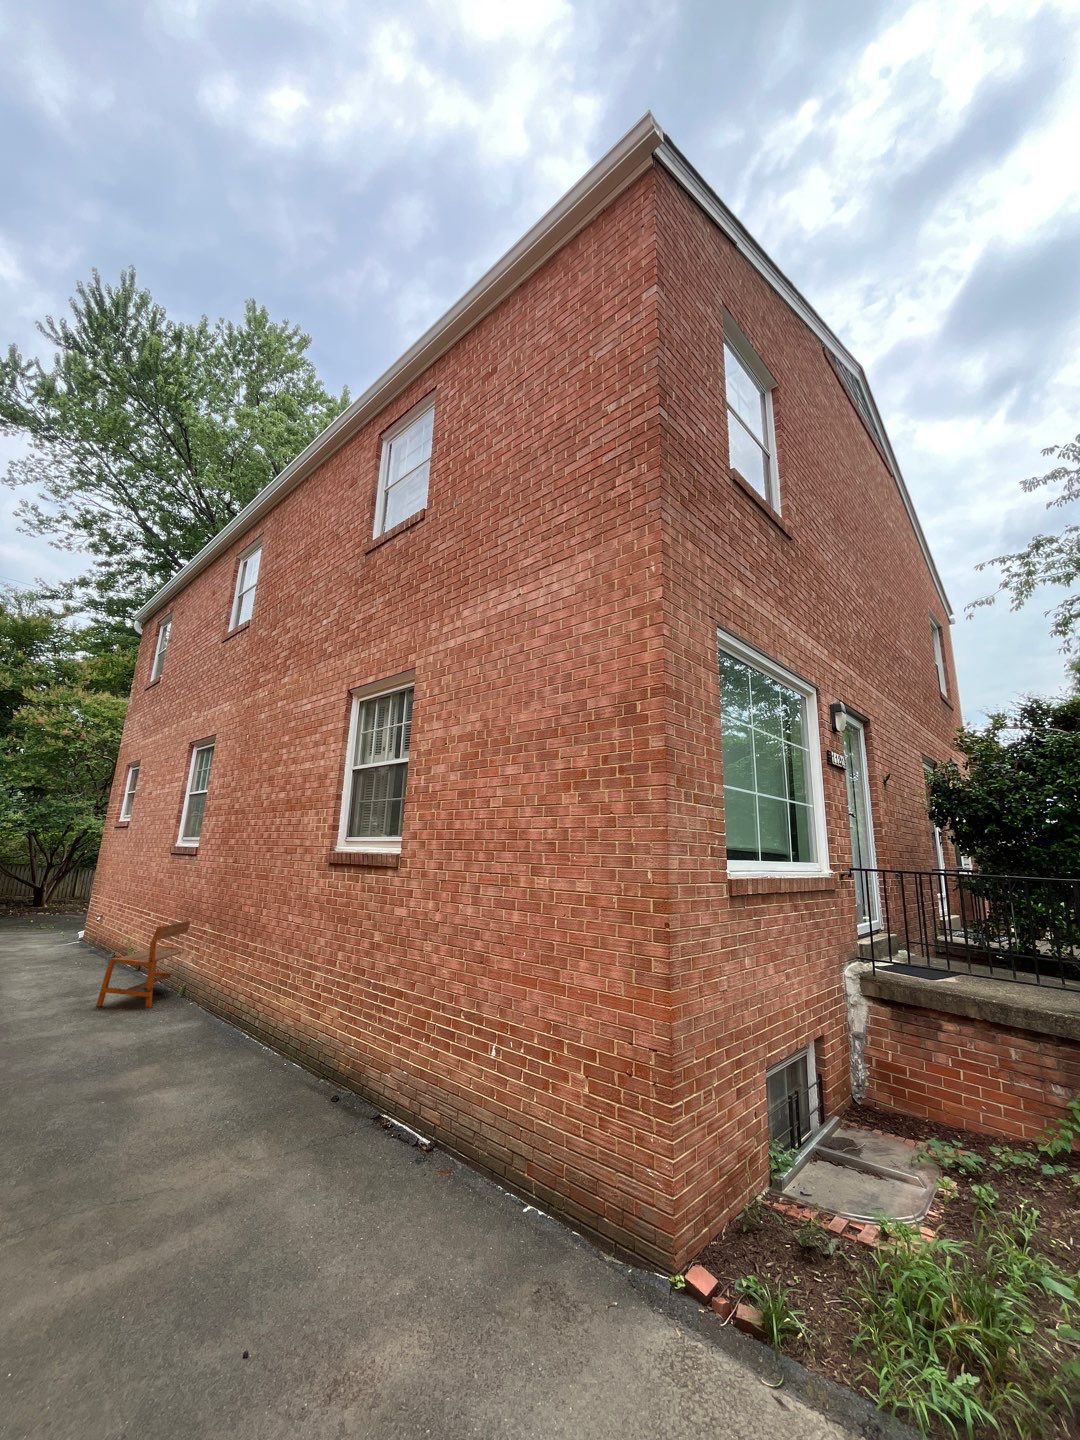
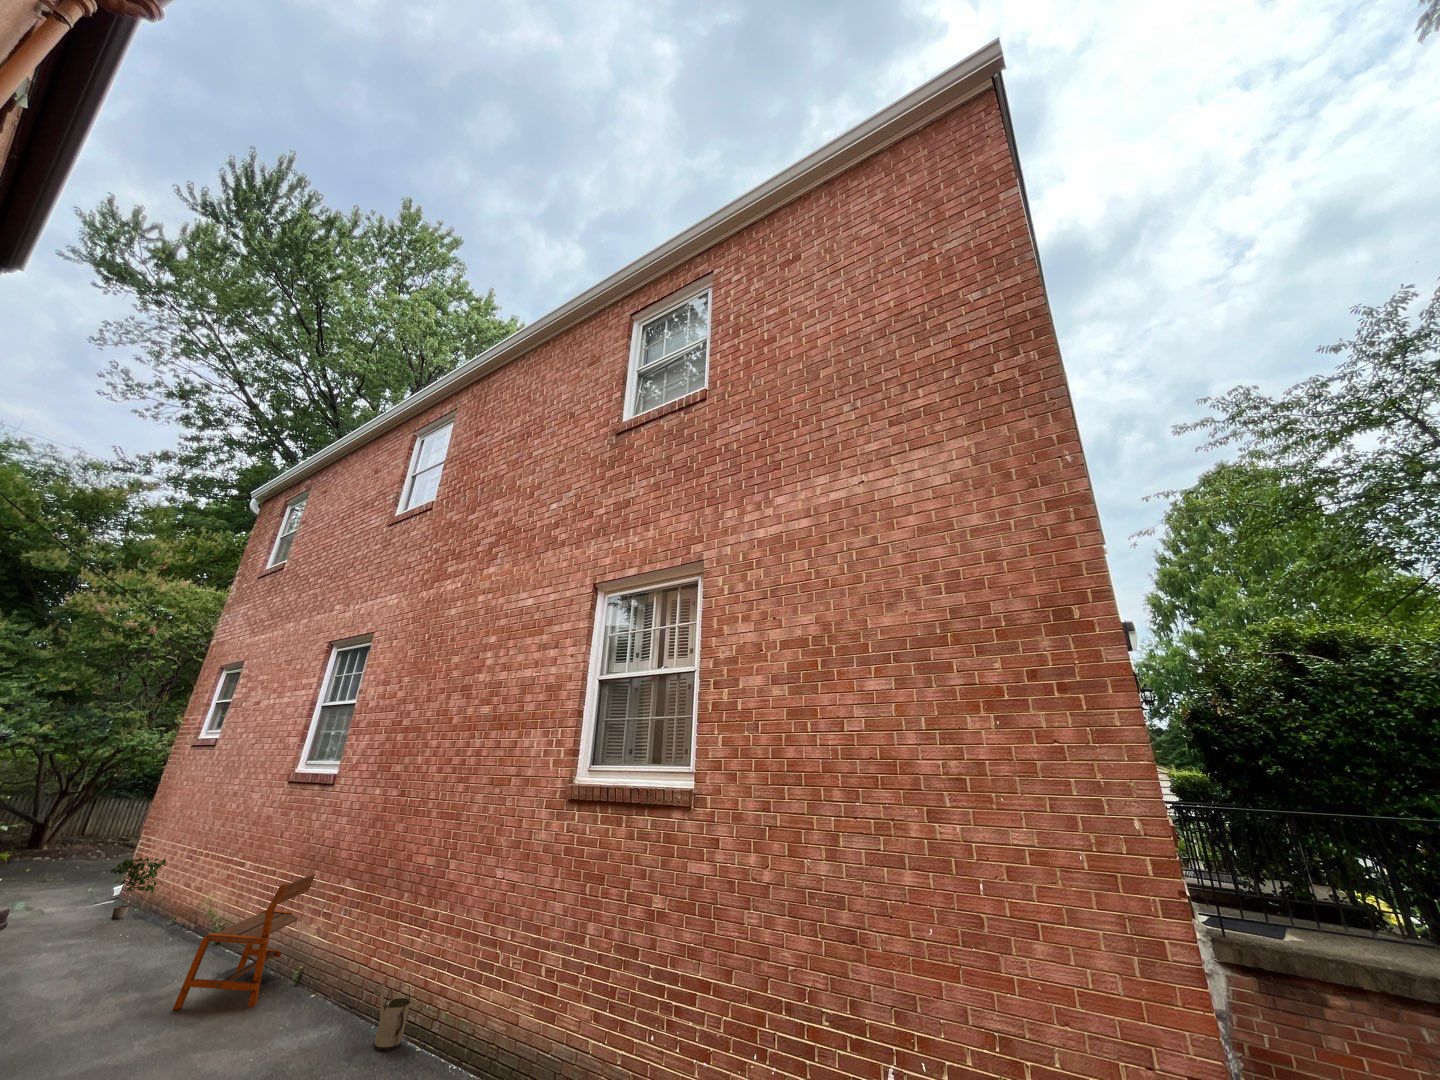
potted plant: none [67,911,106,953] -> present [110,858,166,920]
watering can: none [218,993,242,1036] -> present [373,984,410,1051]

